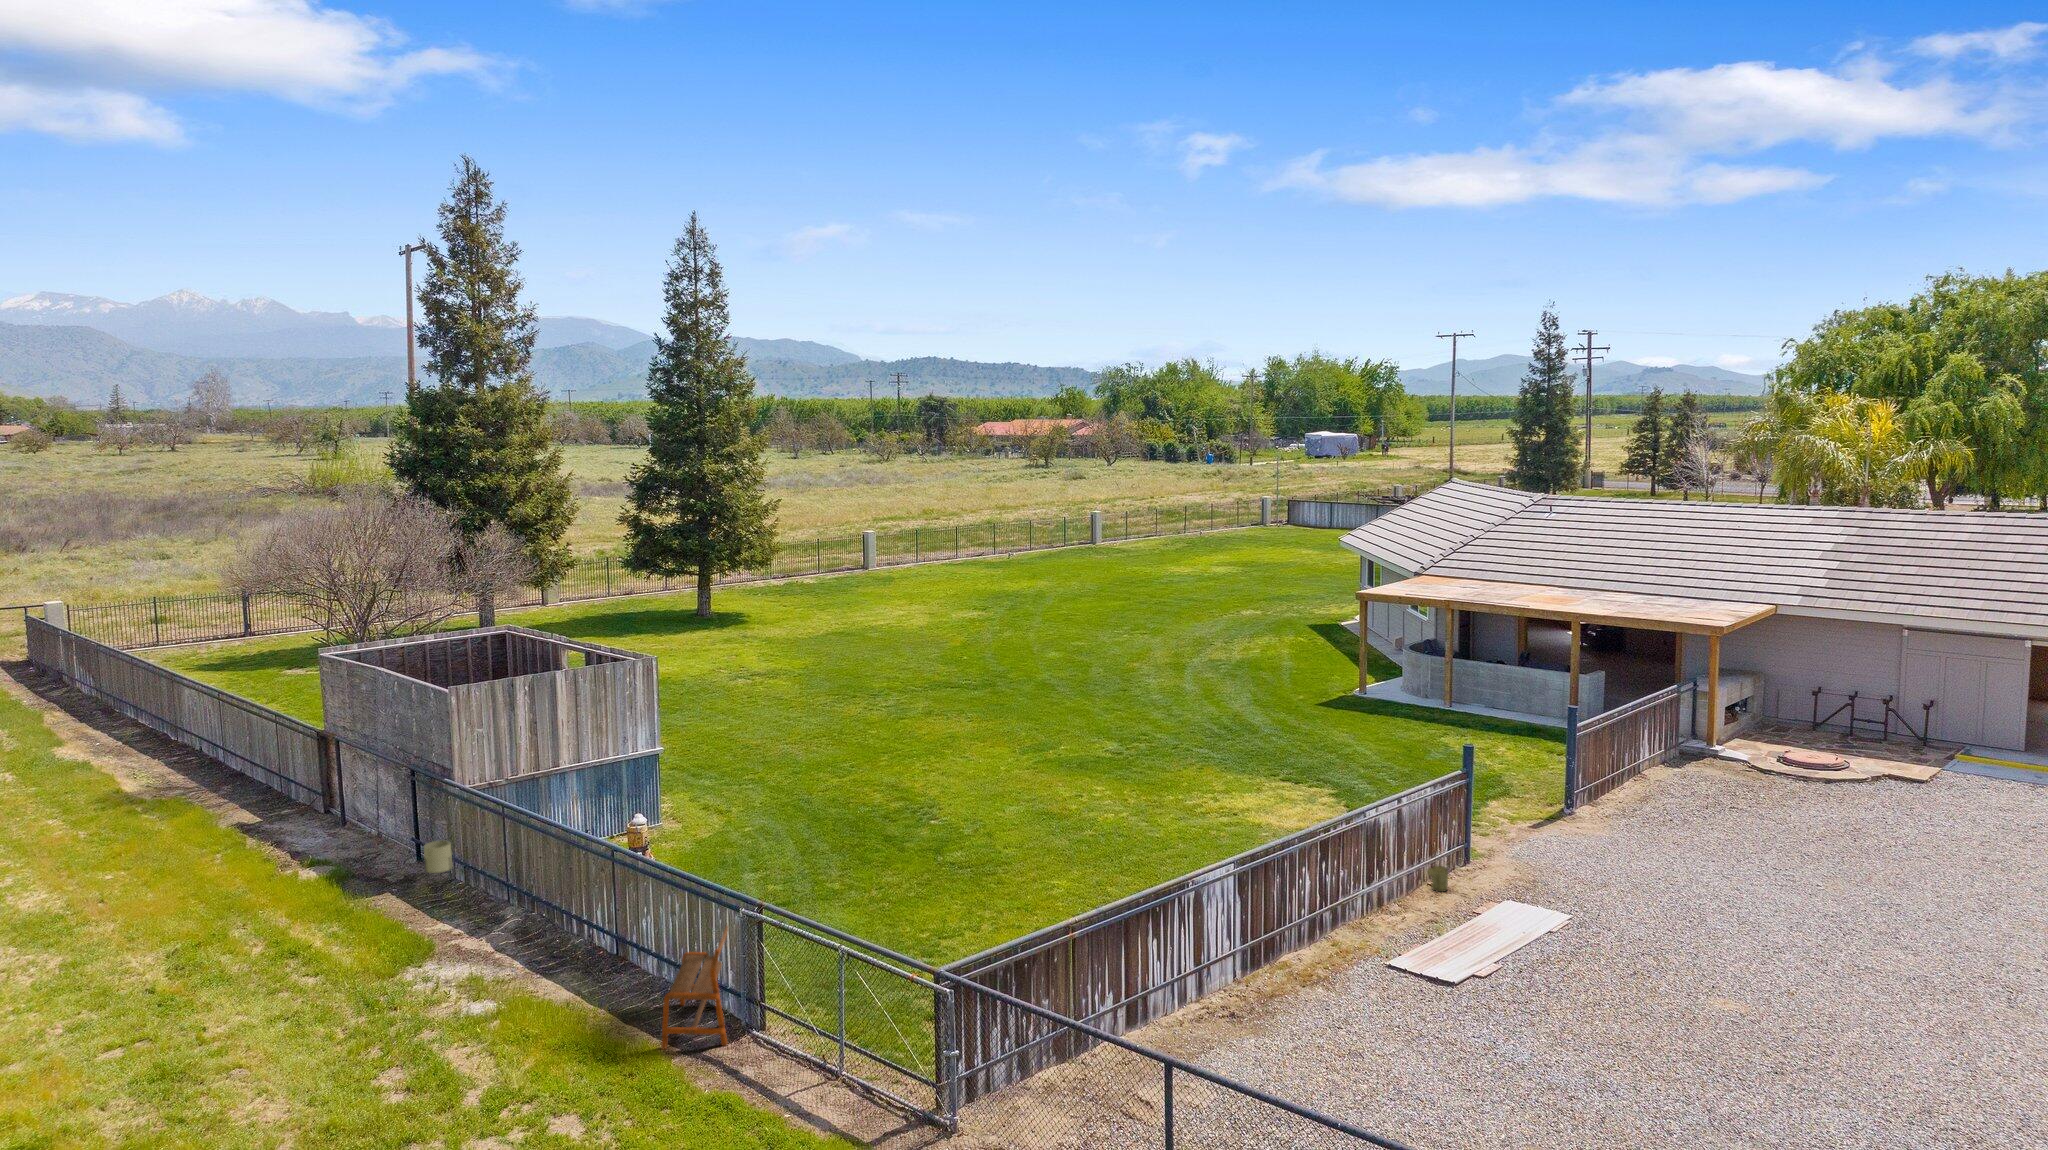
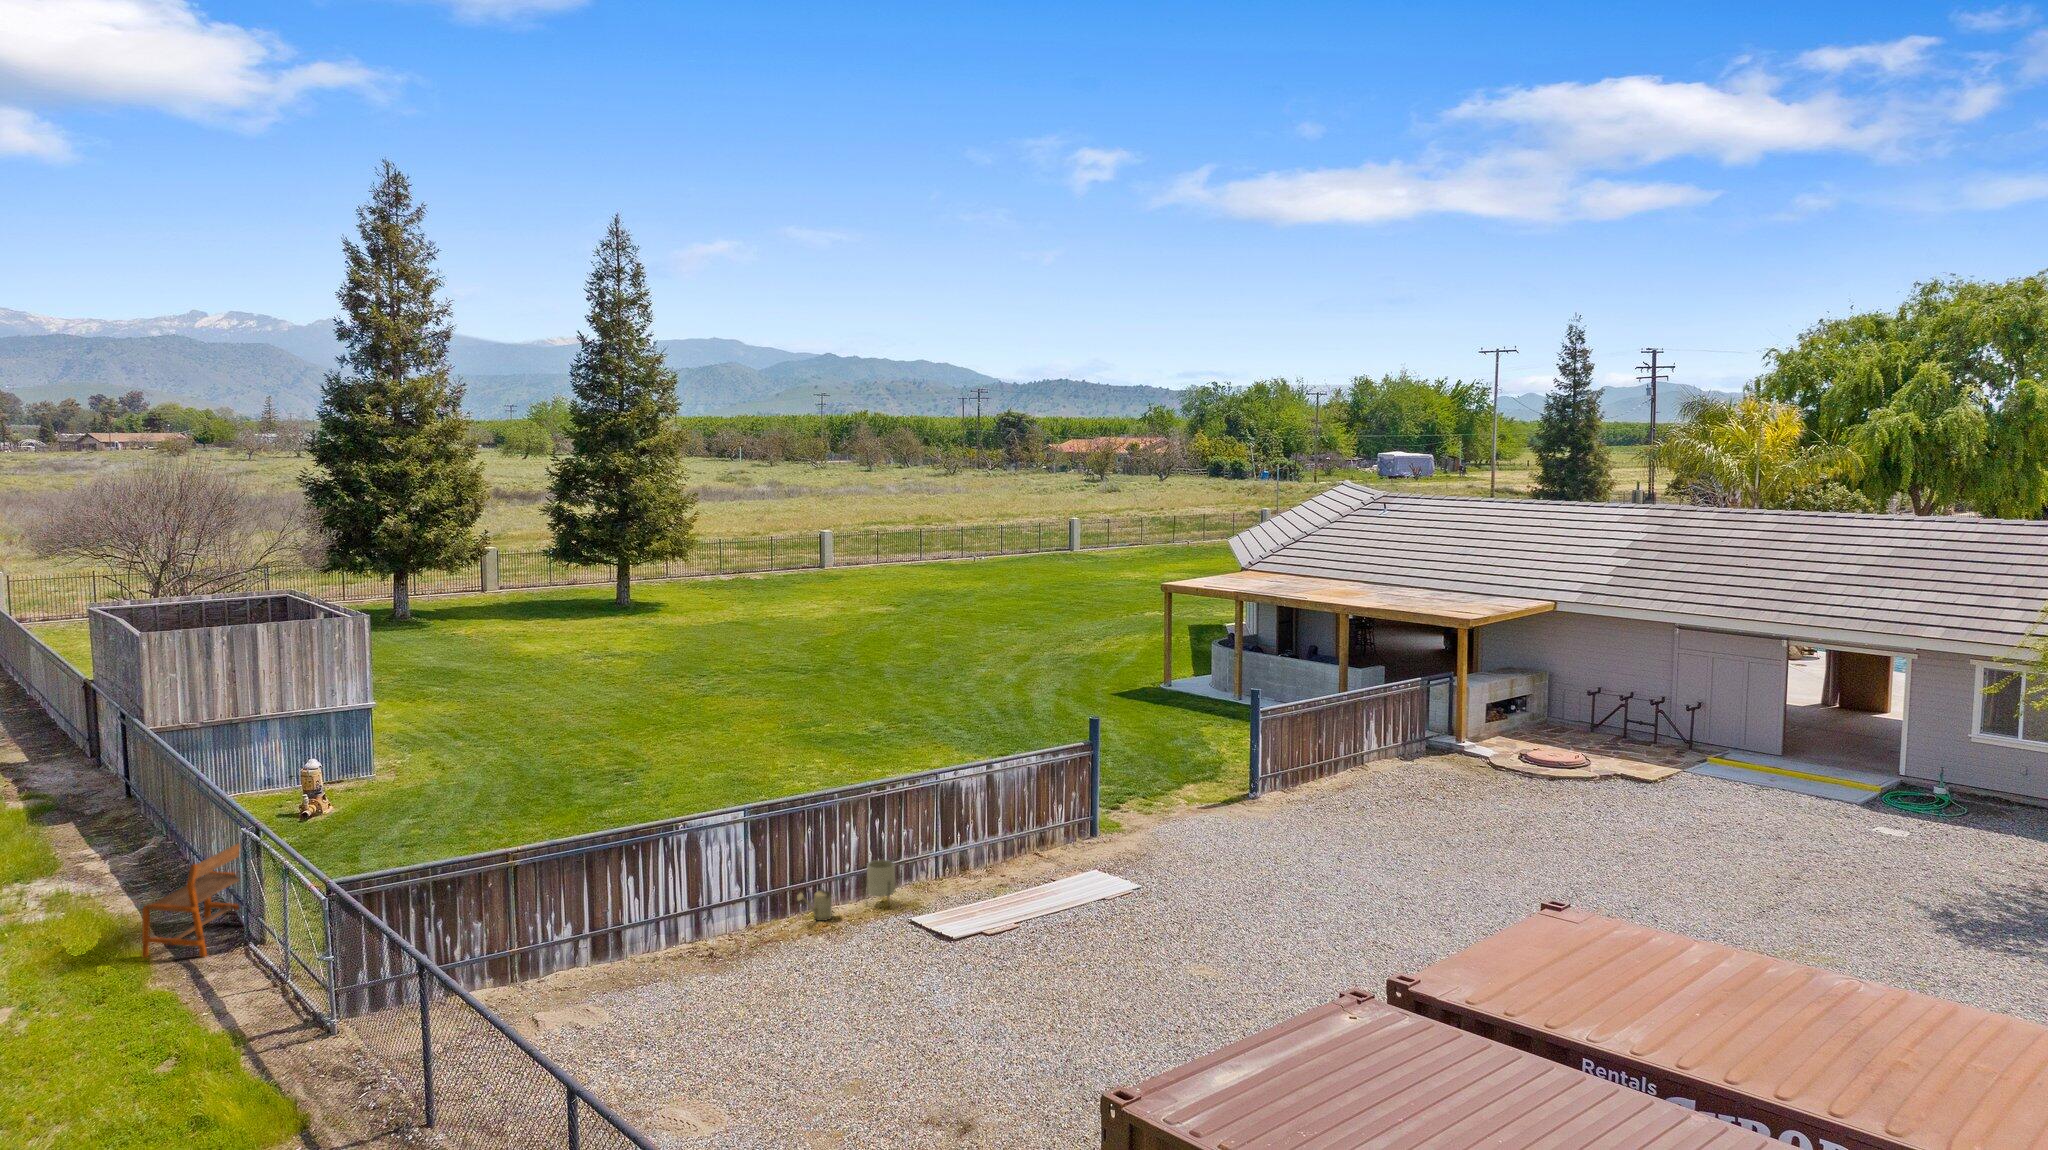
planter: present [424,840,452,873] -> present [866,860,895,897]
watering can: present [1427,866,1448,892] -> present [797,883,834,921]

